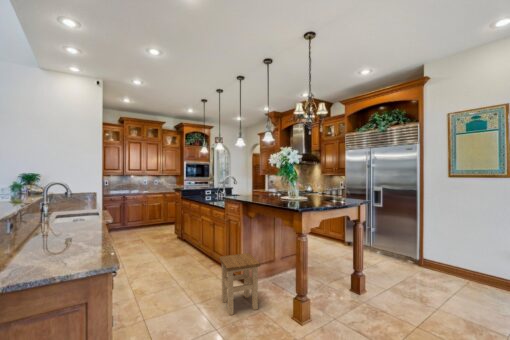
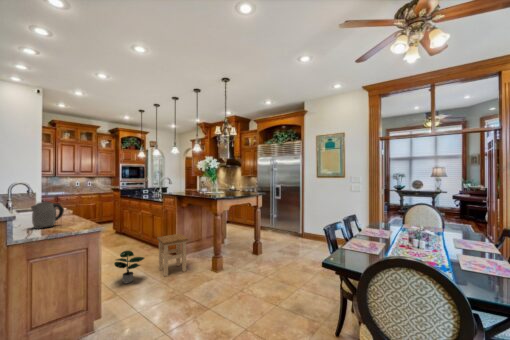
kettle: none [41,211,89,252] -> present [31,202,64,229]
potted plant: none [166,273,203,320] -> present [114,251,144,283]

